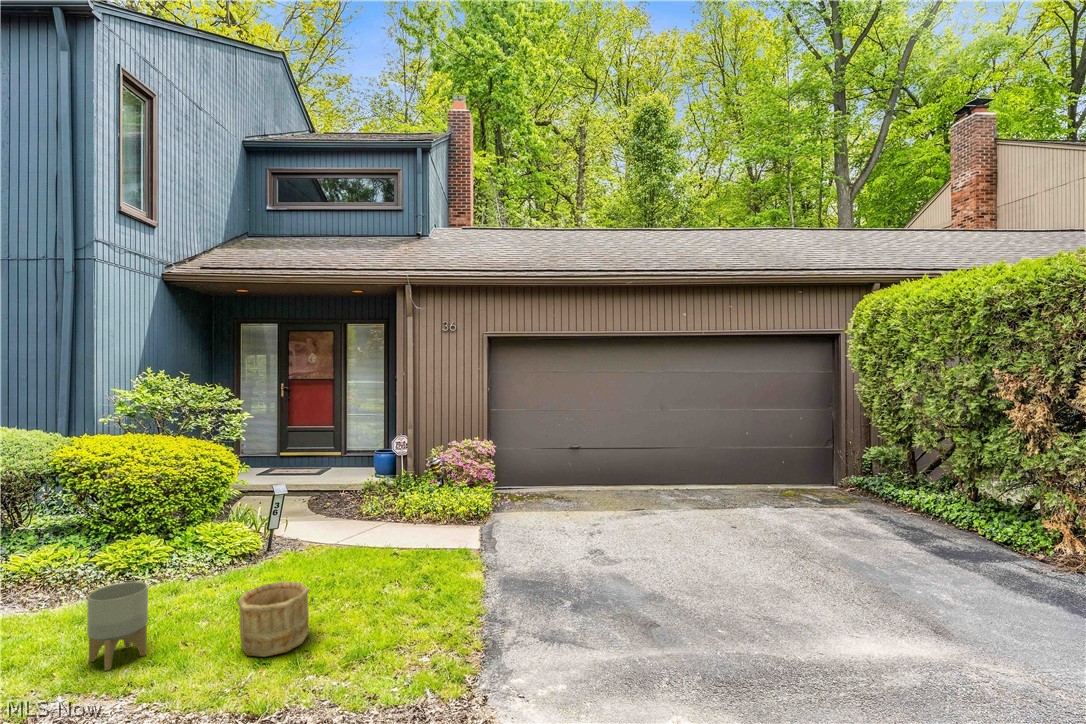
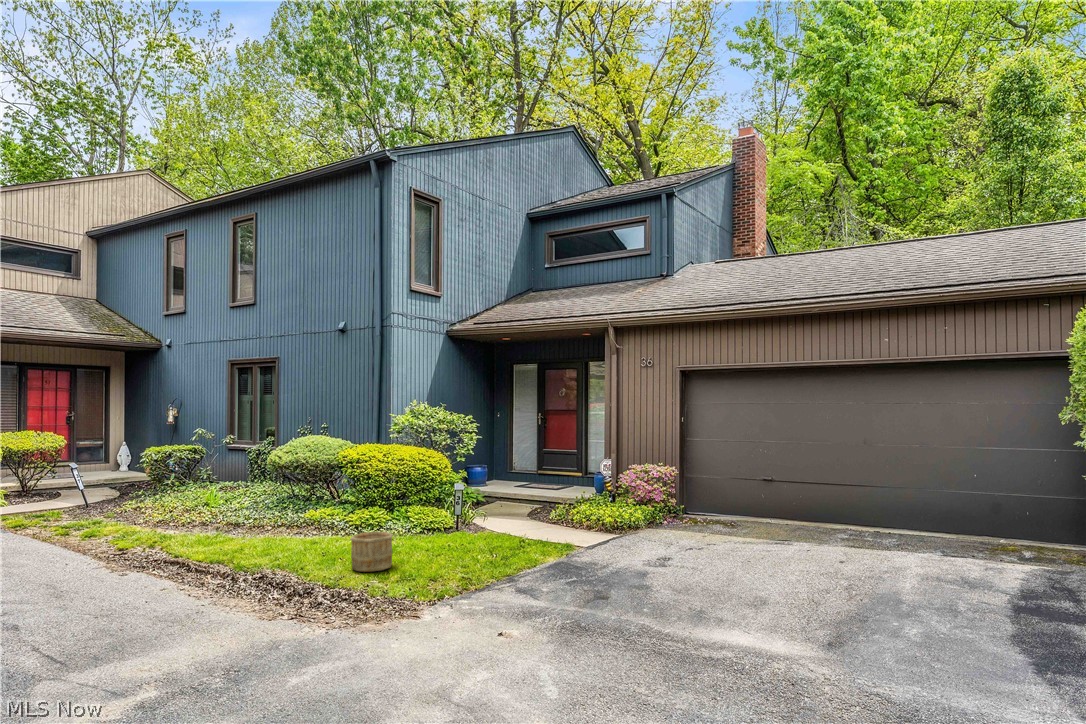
planter: present [87,582,148,670] -> none [291,517,322,562]

